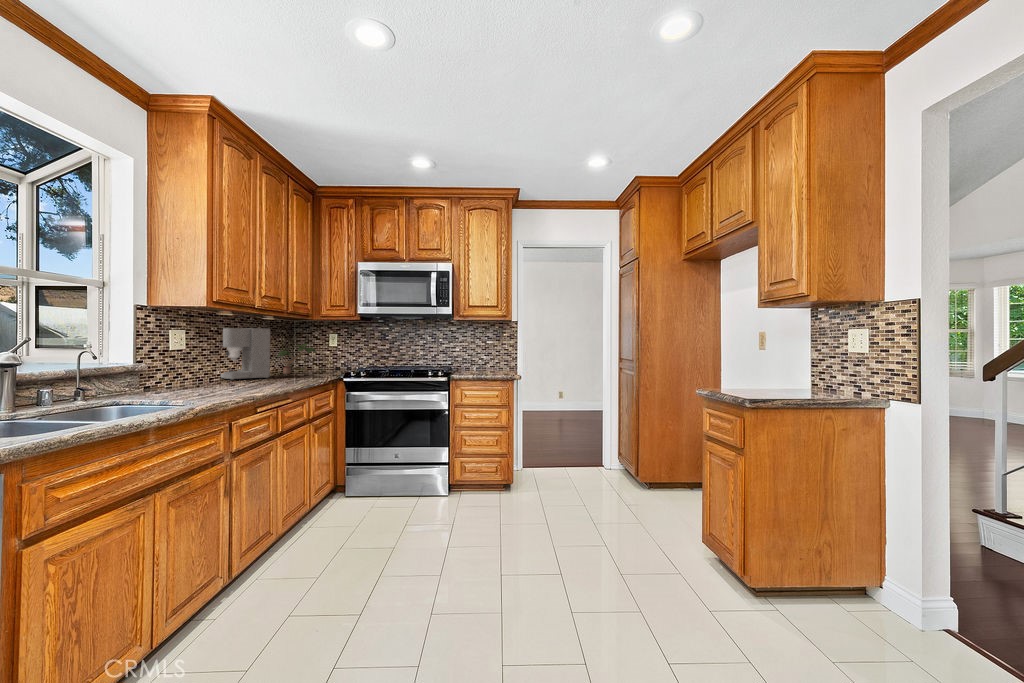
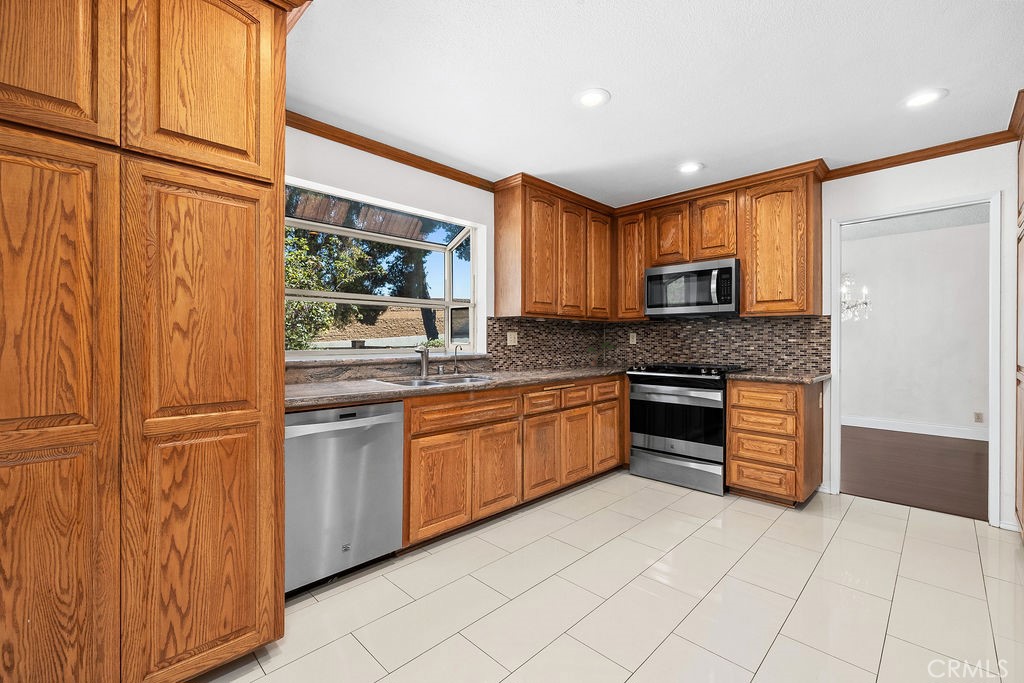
coffee maker: present [220,328,270,380] -> none [531,330,575,369]

